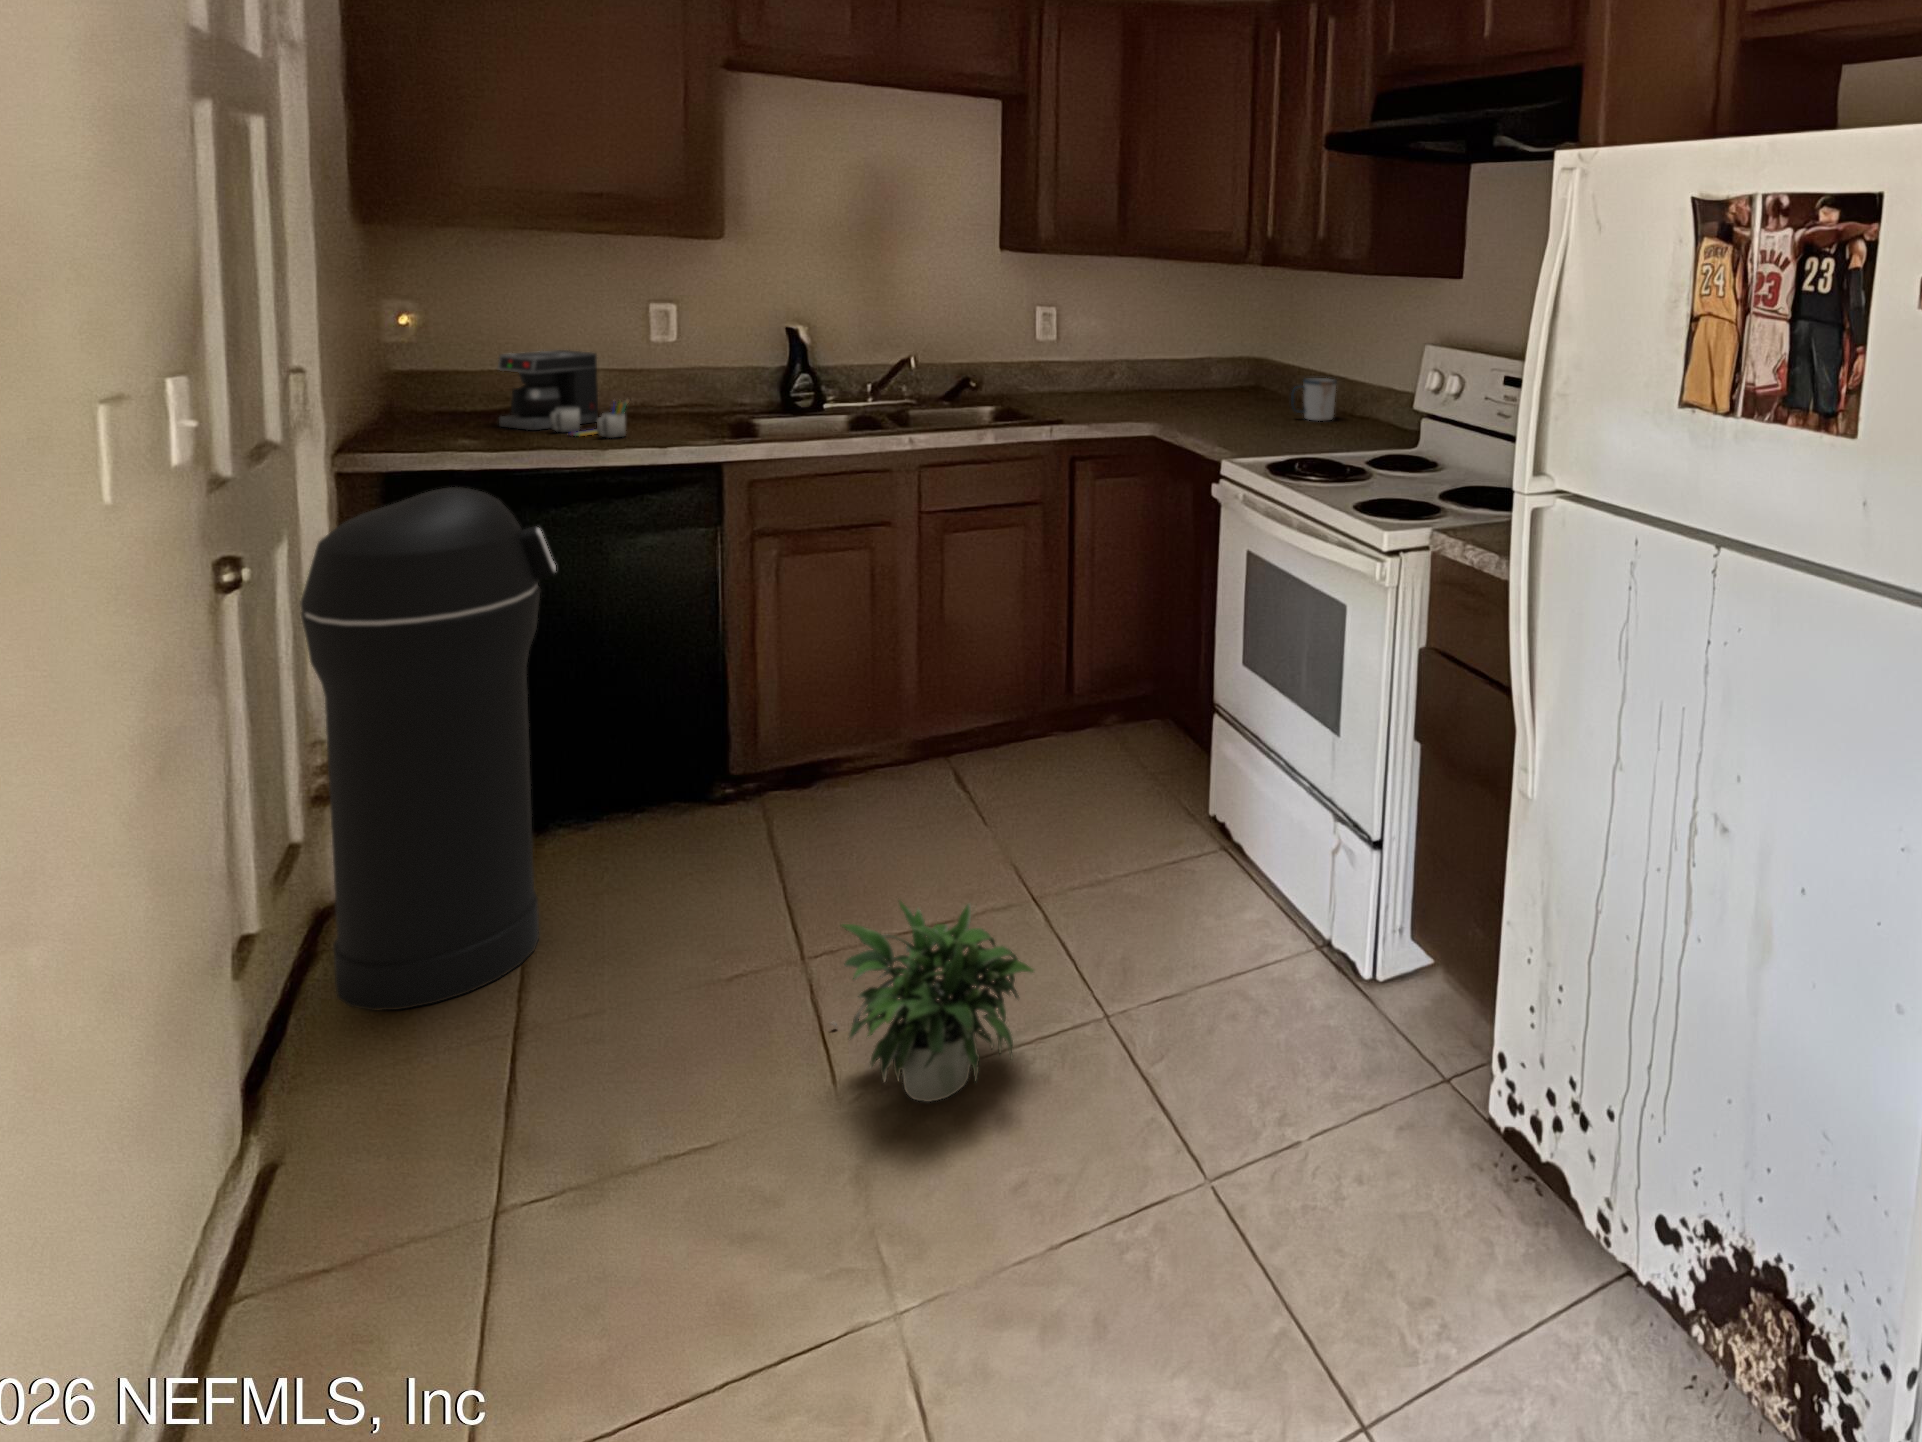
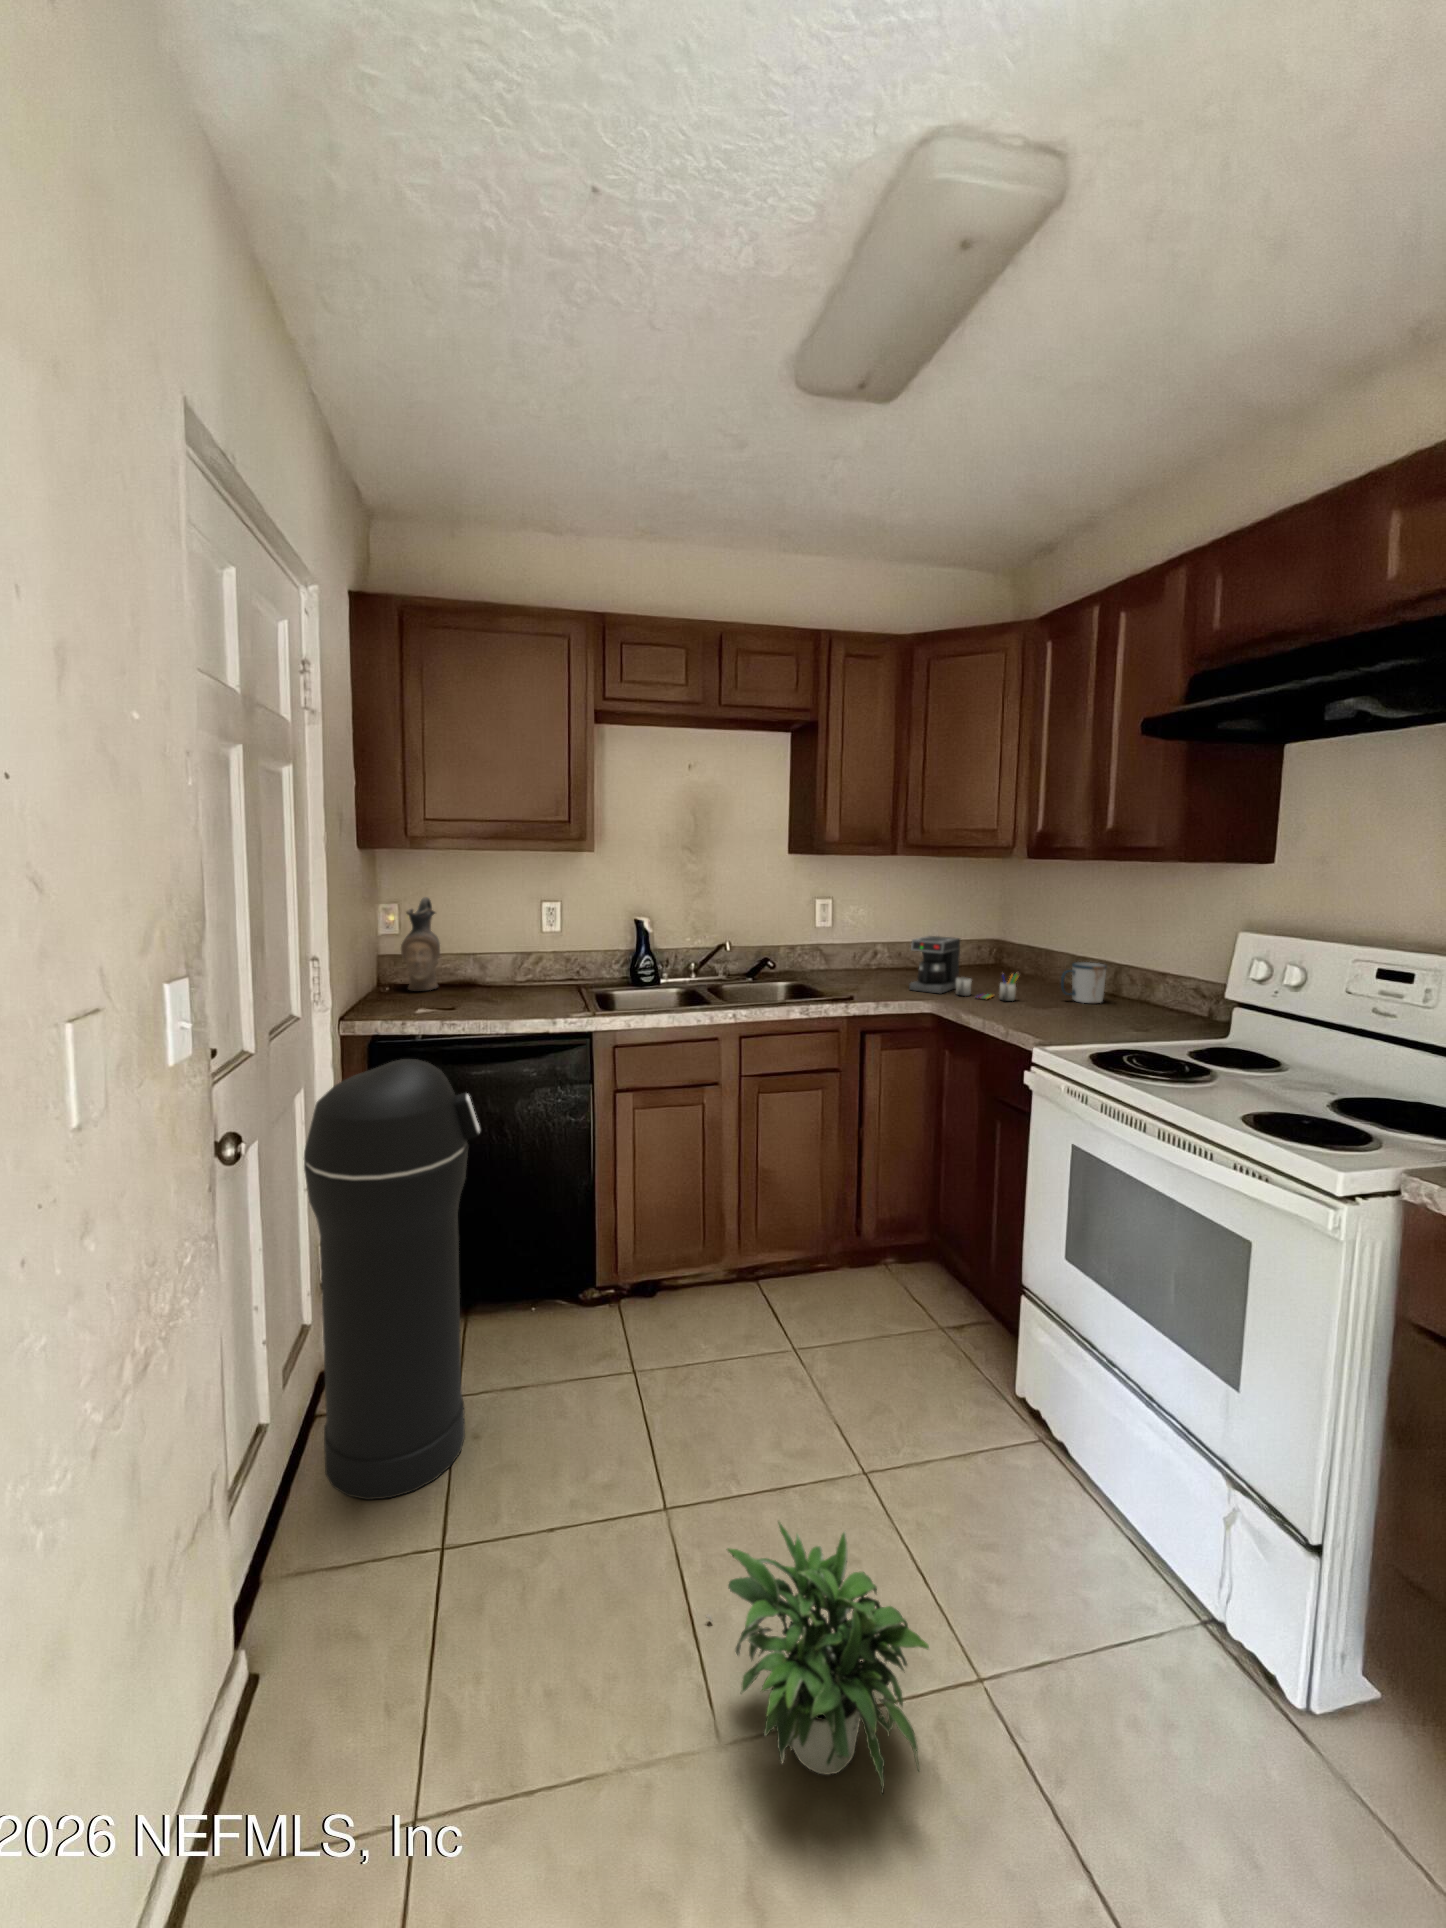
ceramic pitcher: none [429,294,492,419] -> present [401,897,440,990]
coffee maker: present [498,350,629,438] -> present [909,936,1019,1001]

